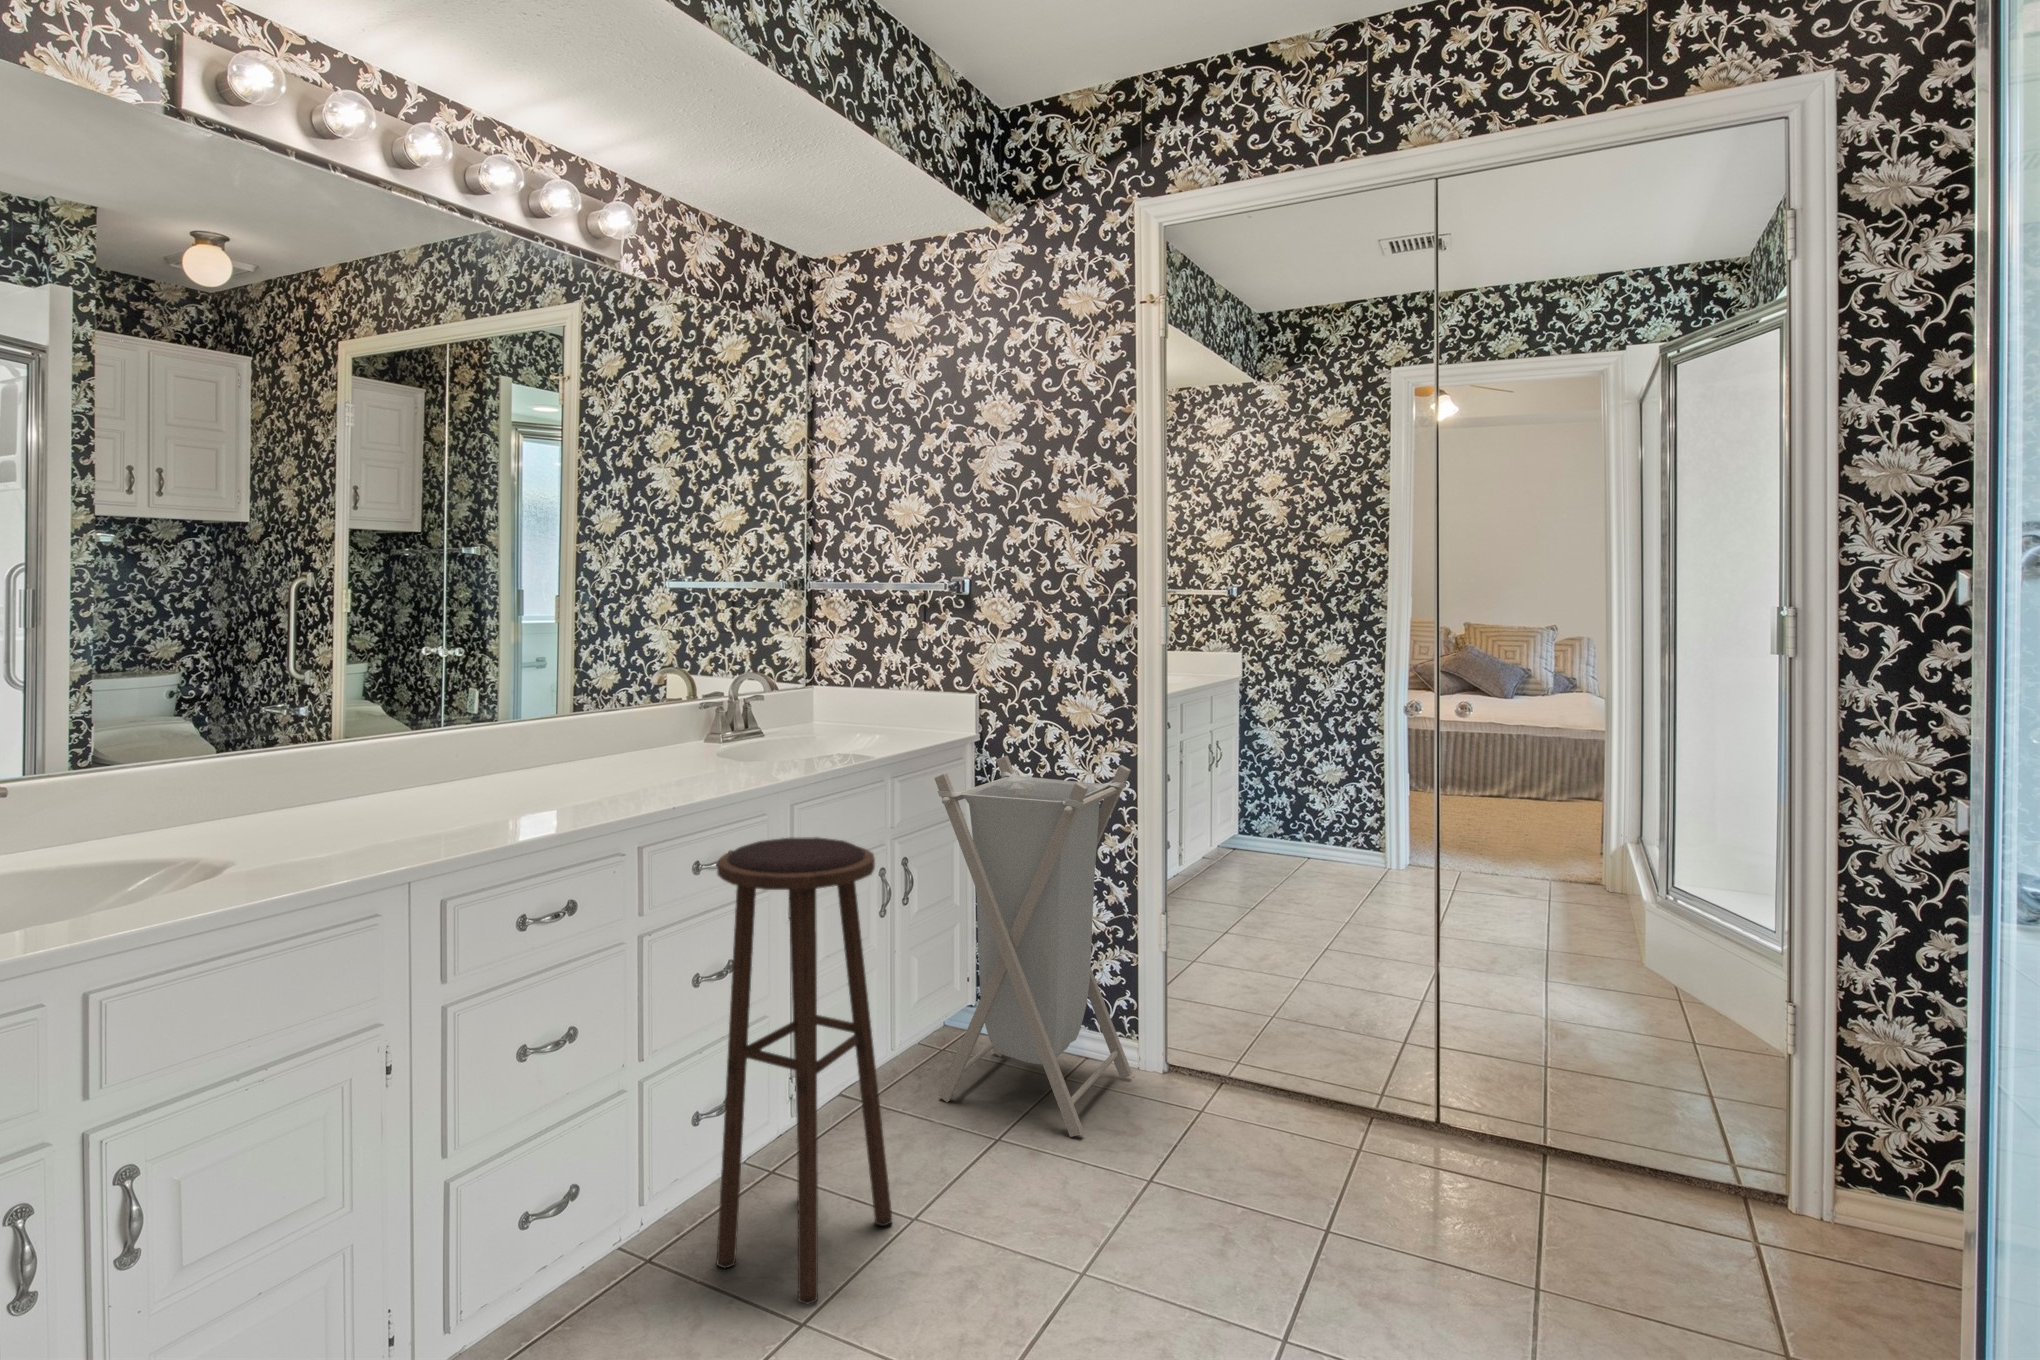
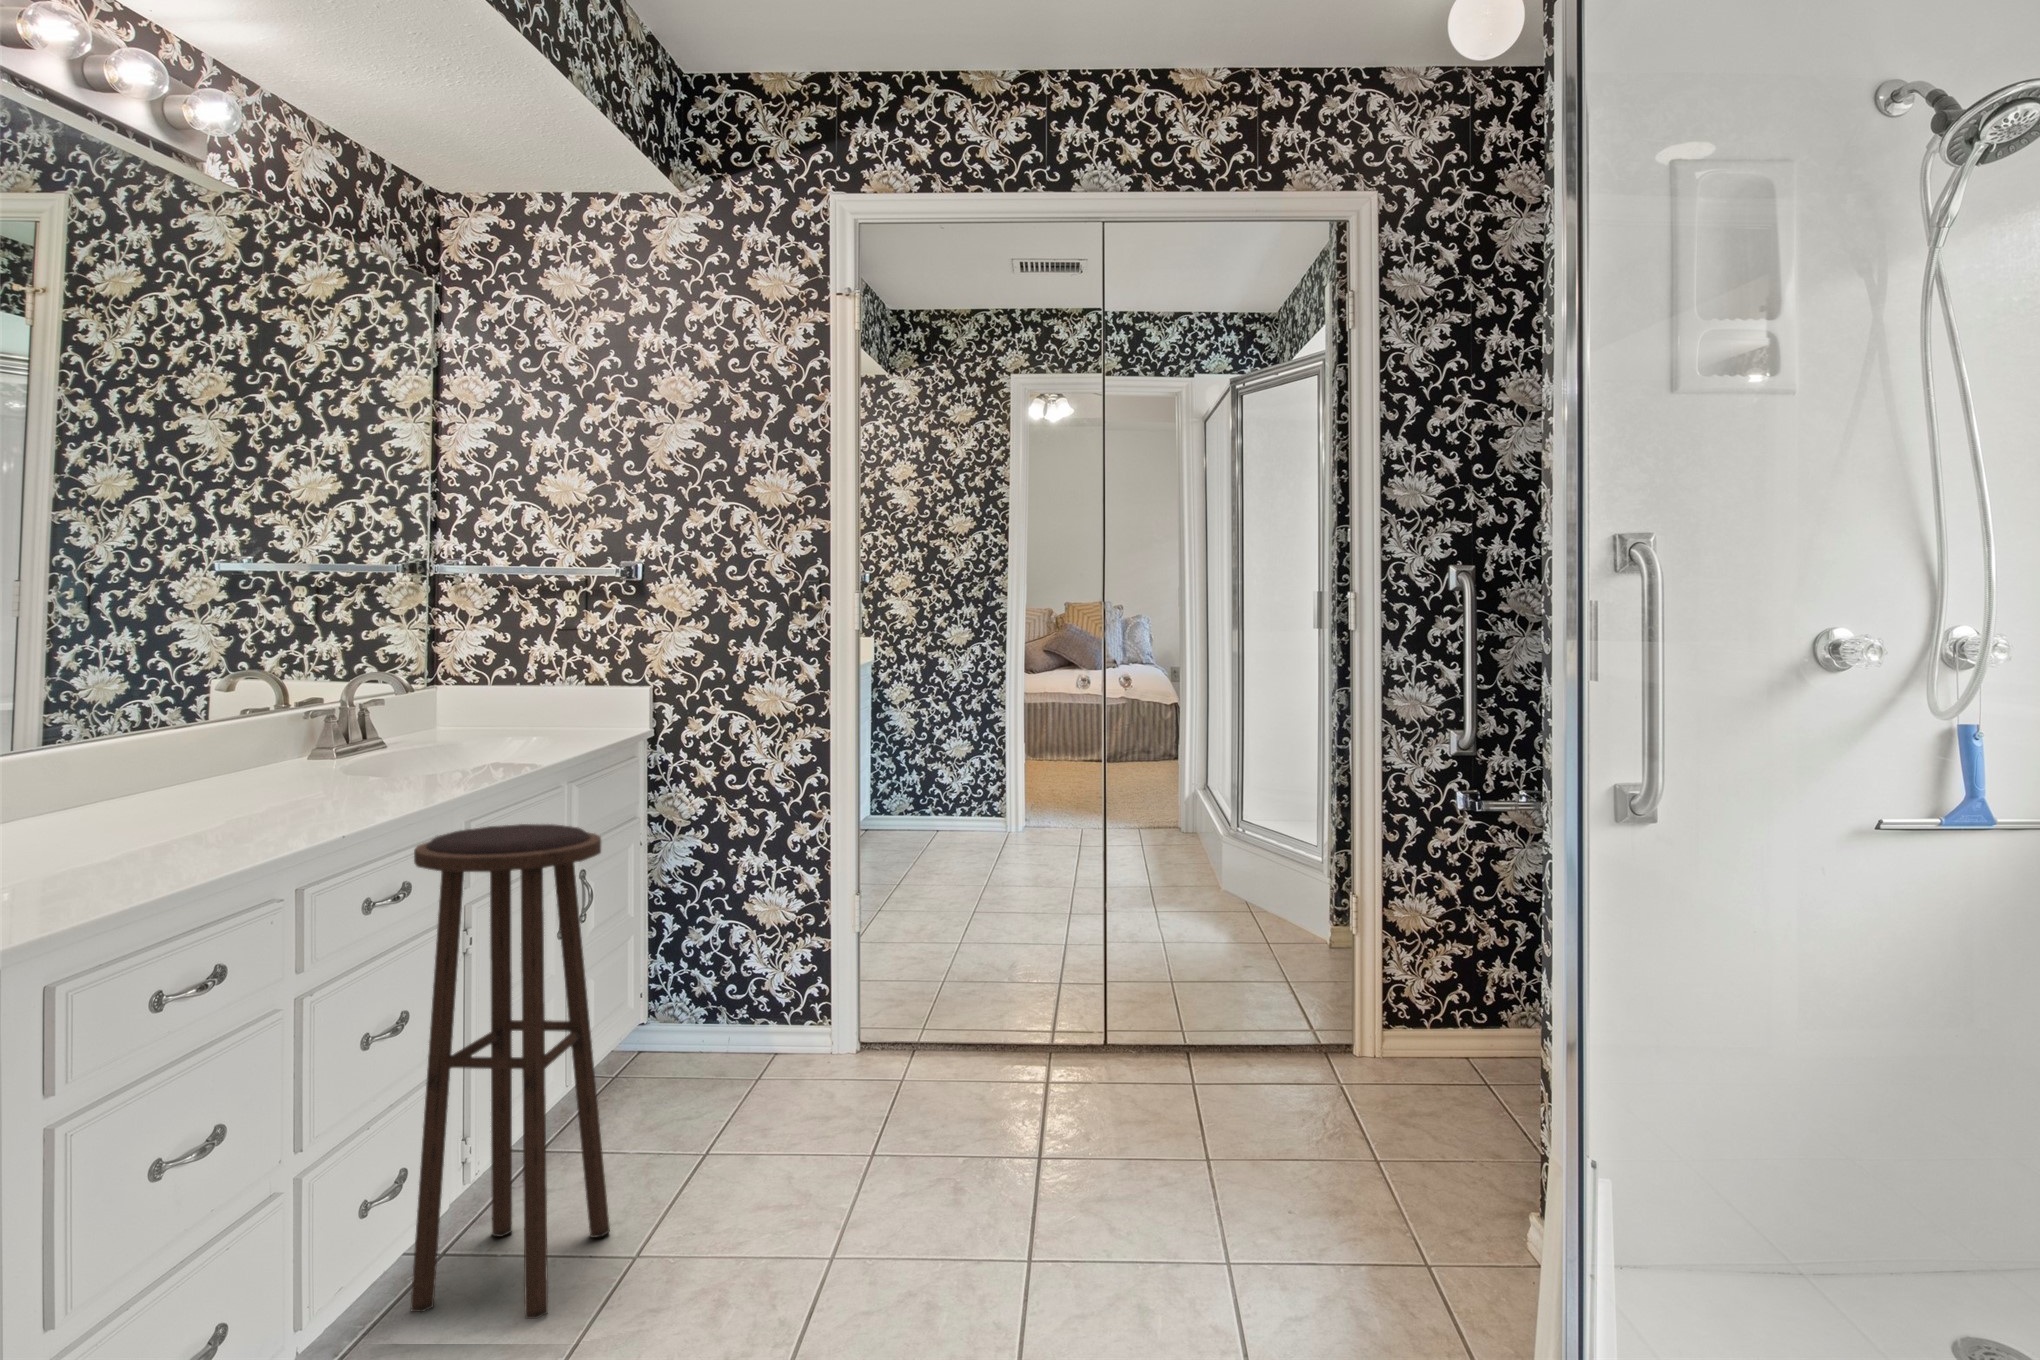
laundry hamper: present [934,756,1132,1137] -> none [623,751,827,1128]

